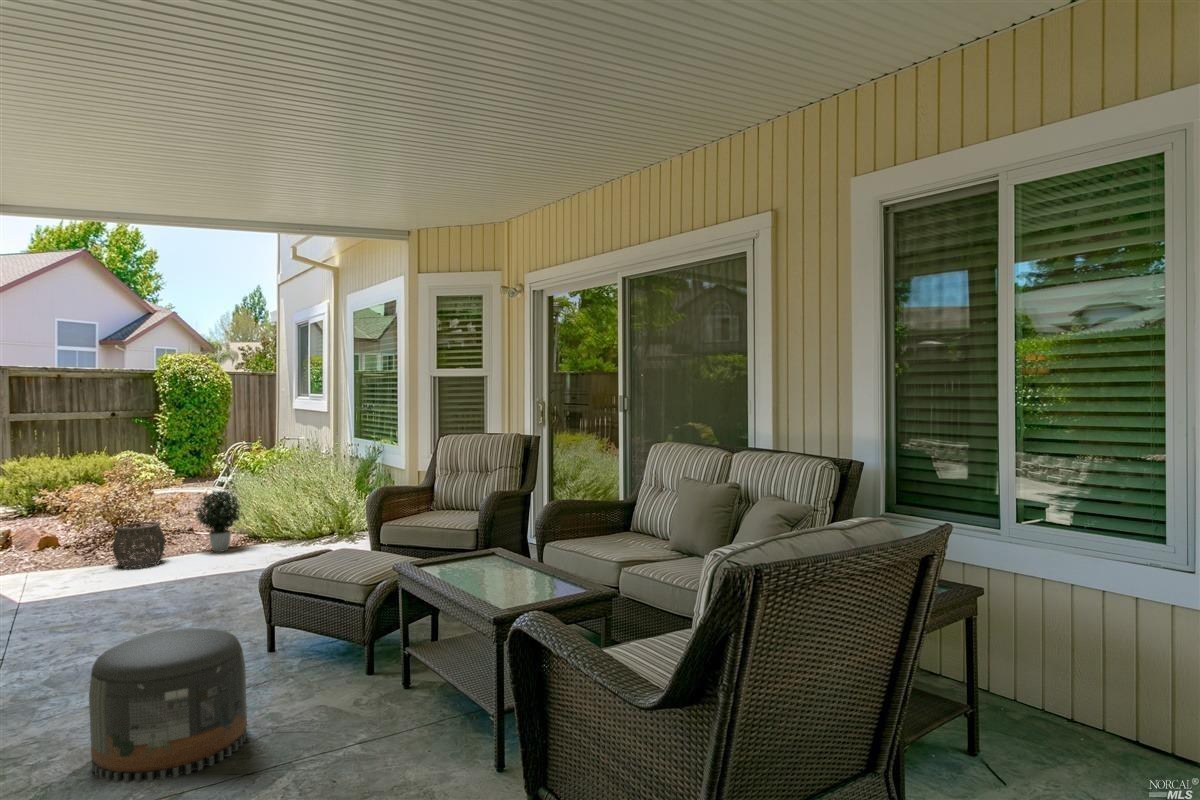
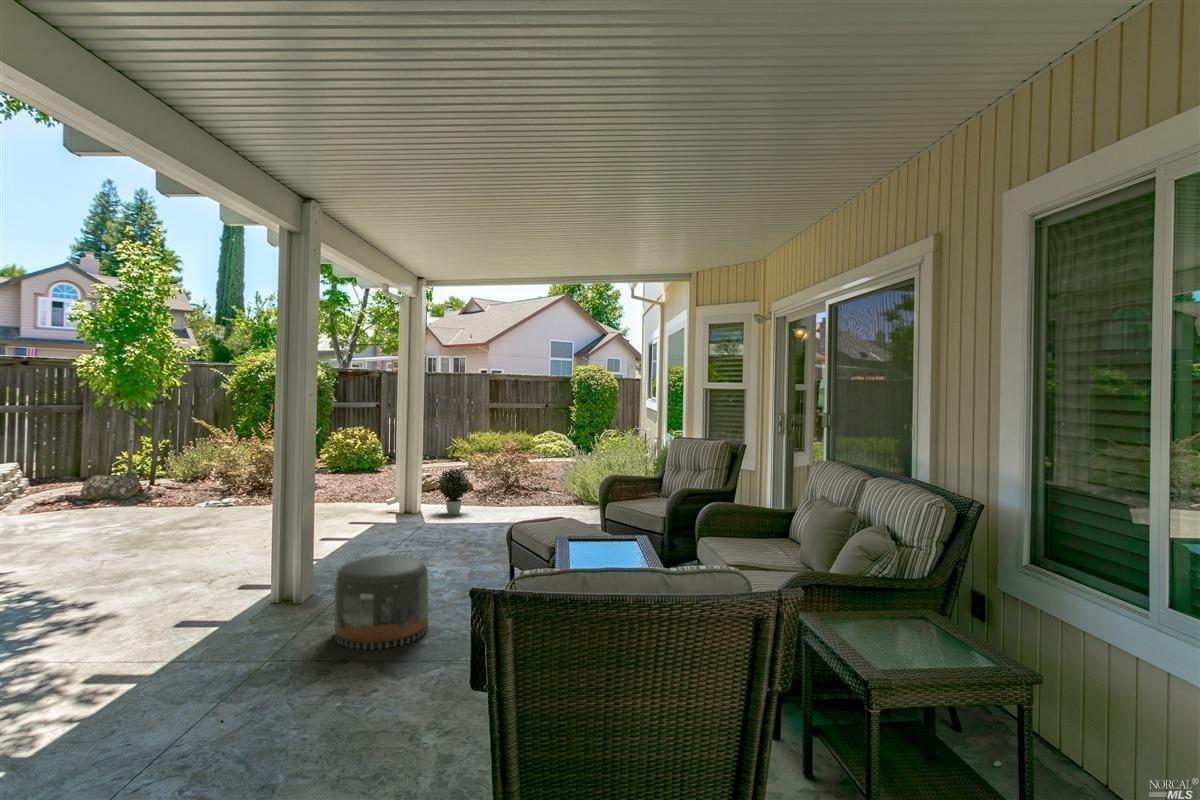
potted plant: present [195,491,242,552] -> present [438,469,469,516]
woven basket: present [113,522,165,567] -> none [487,481,518,511]

